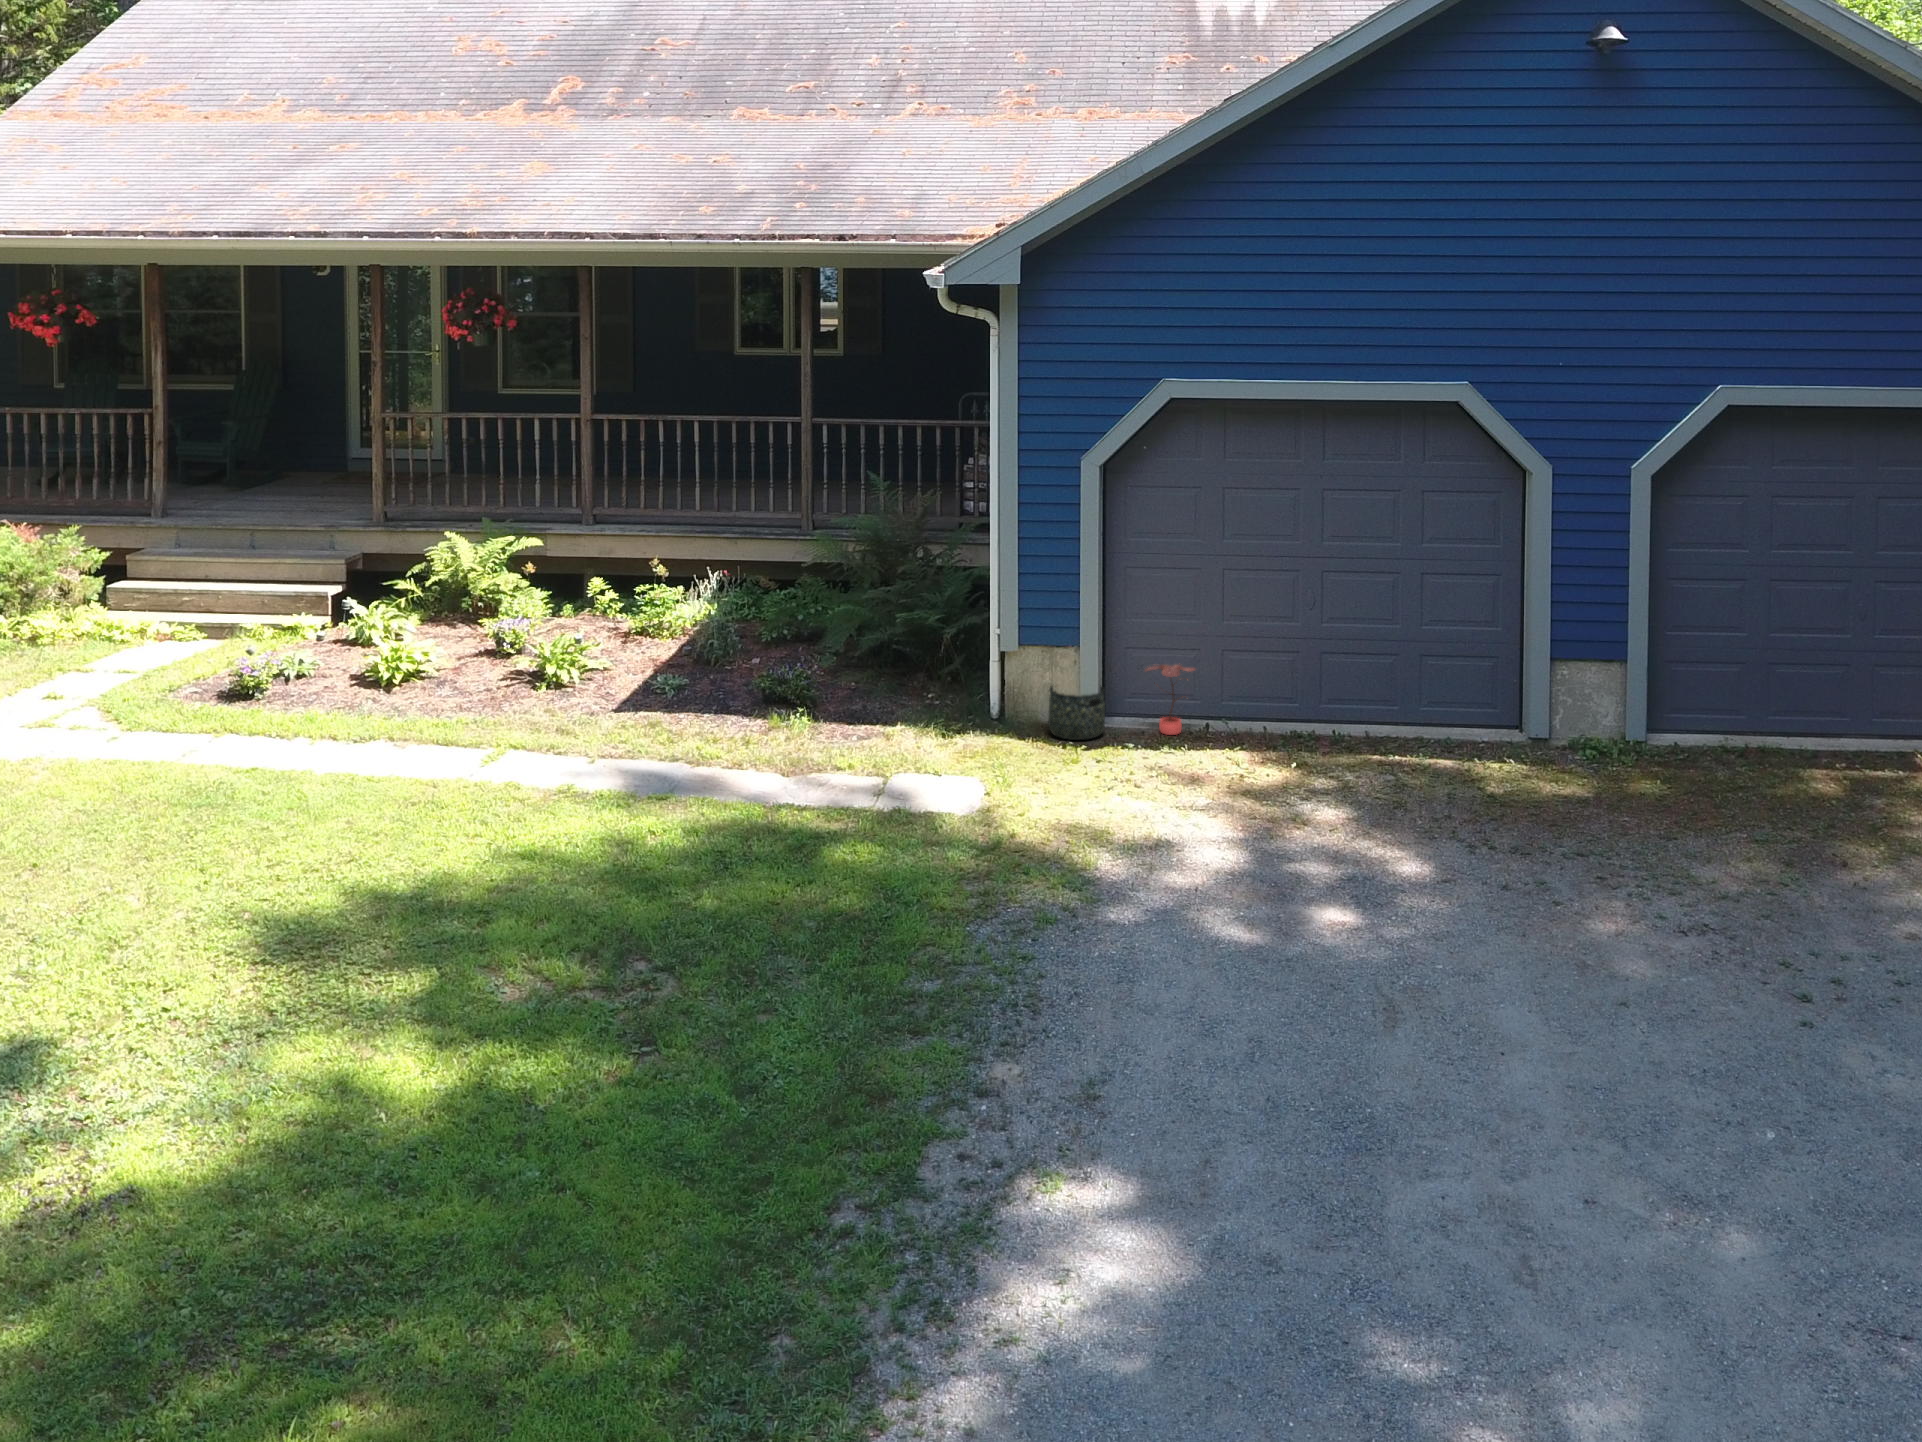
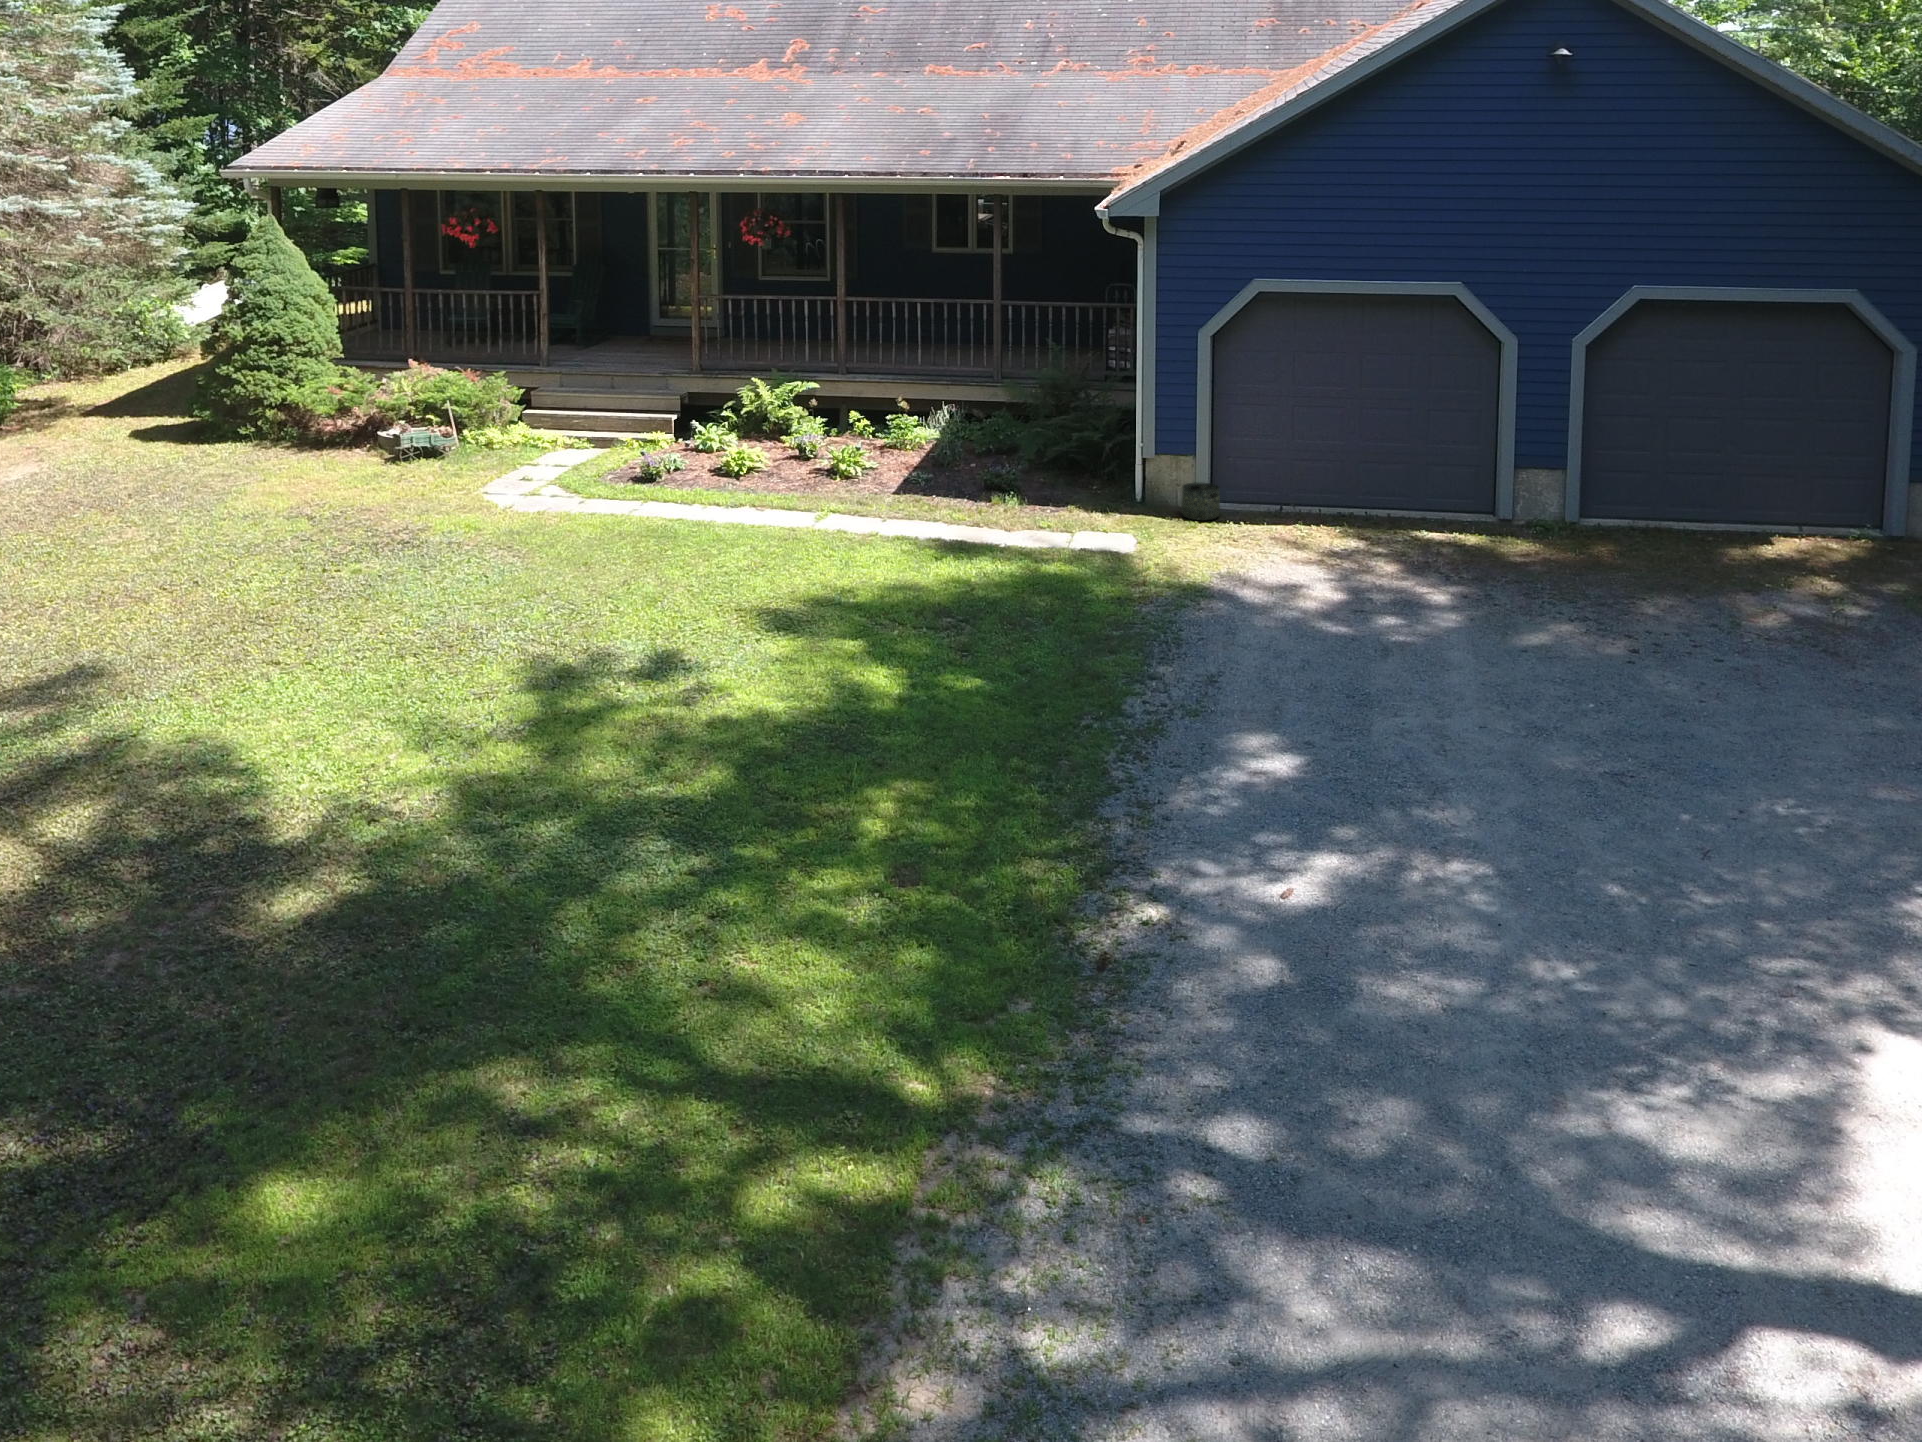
potted plant: present [1145,665,1195,735] -> none [1247,470,1285,519]

